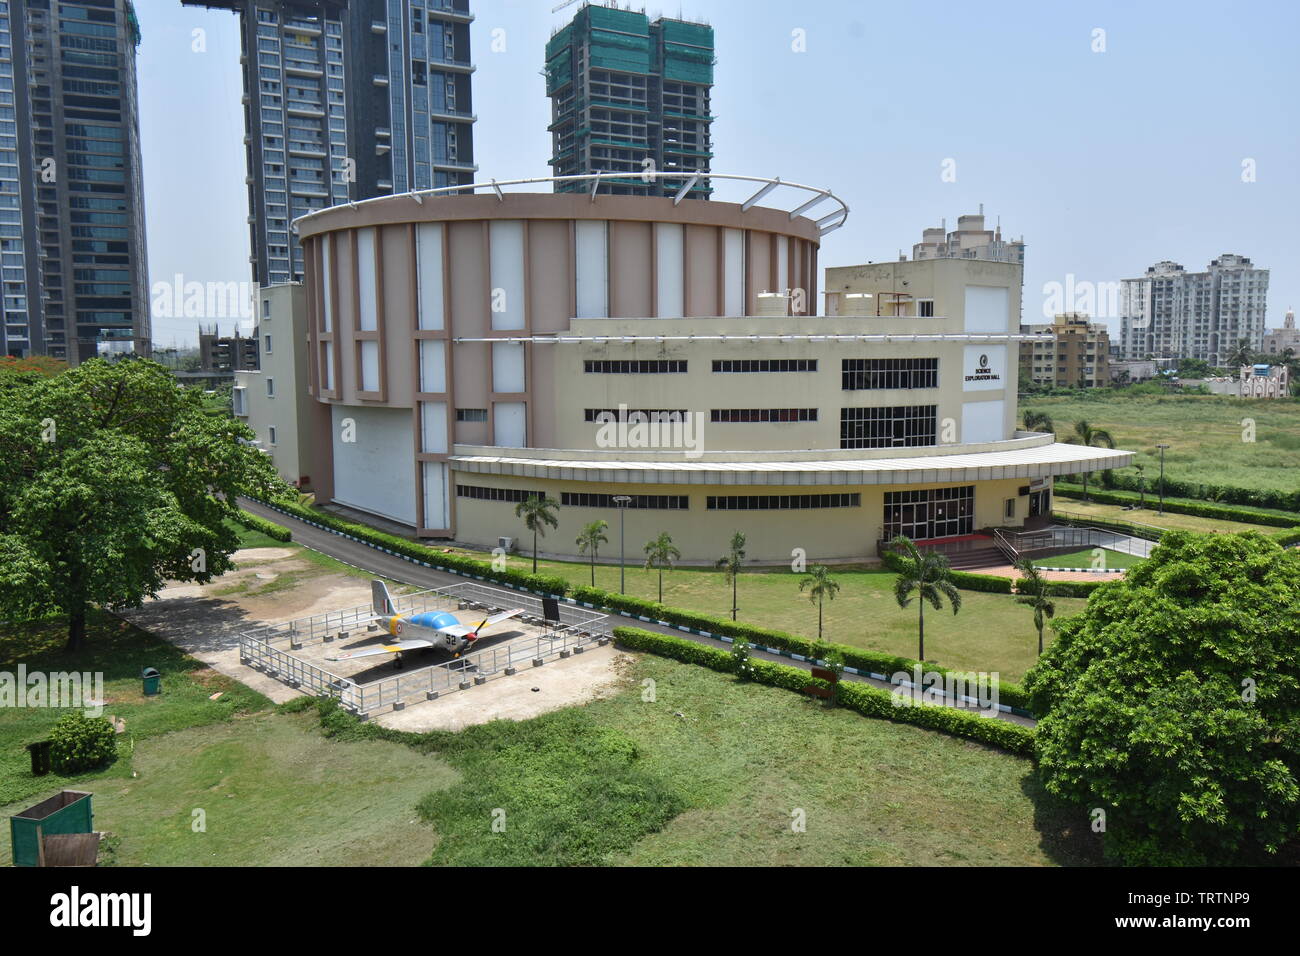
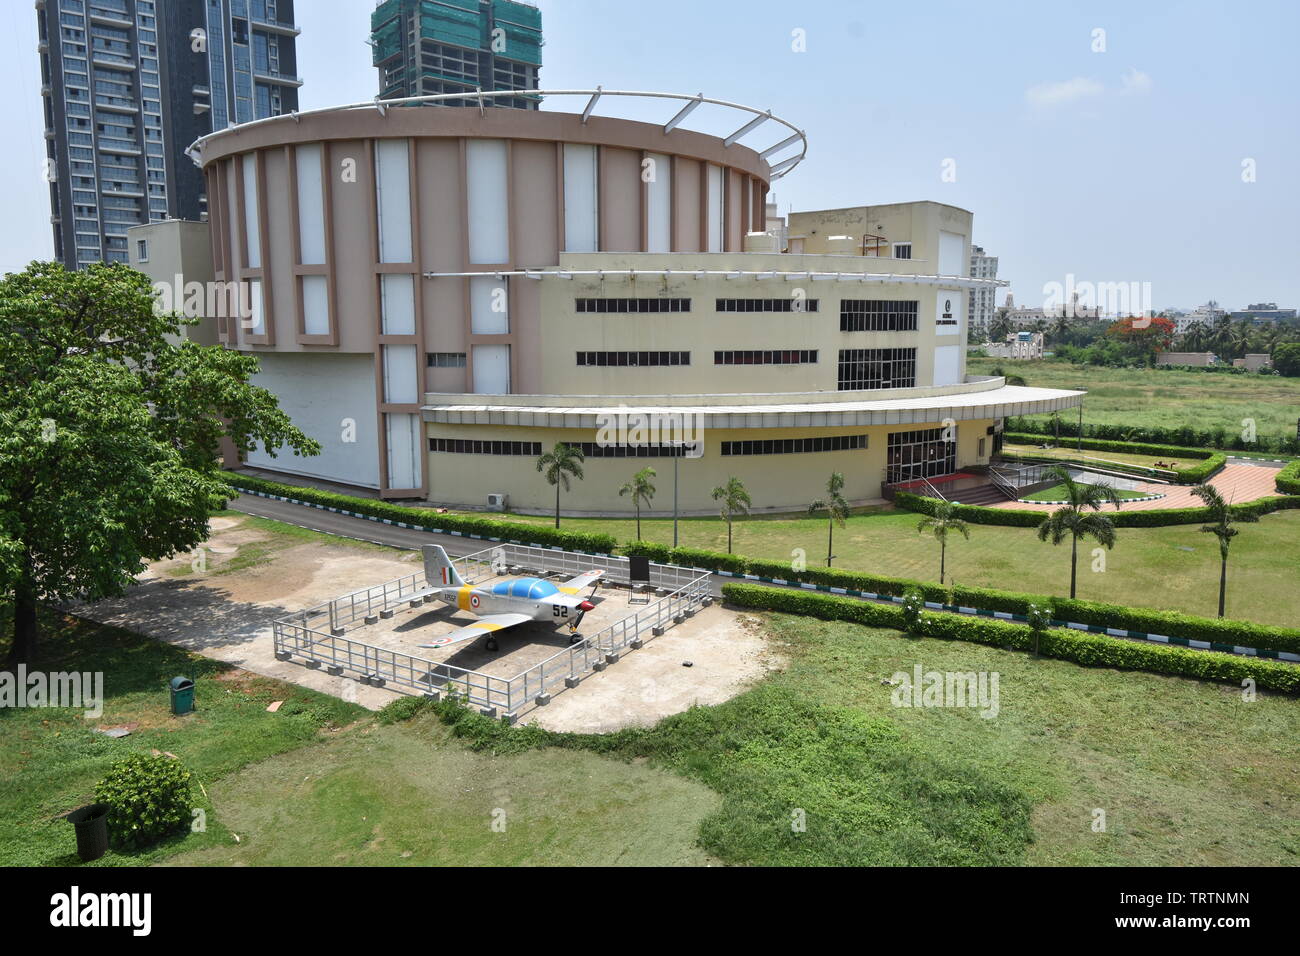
bench: present [802,668,837,710] -> none [1004,615,1046,662]

